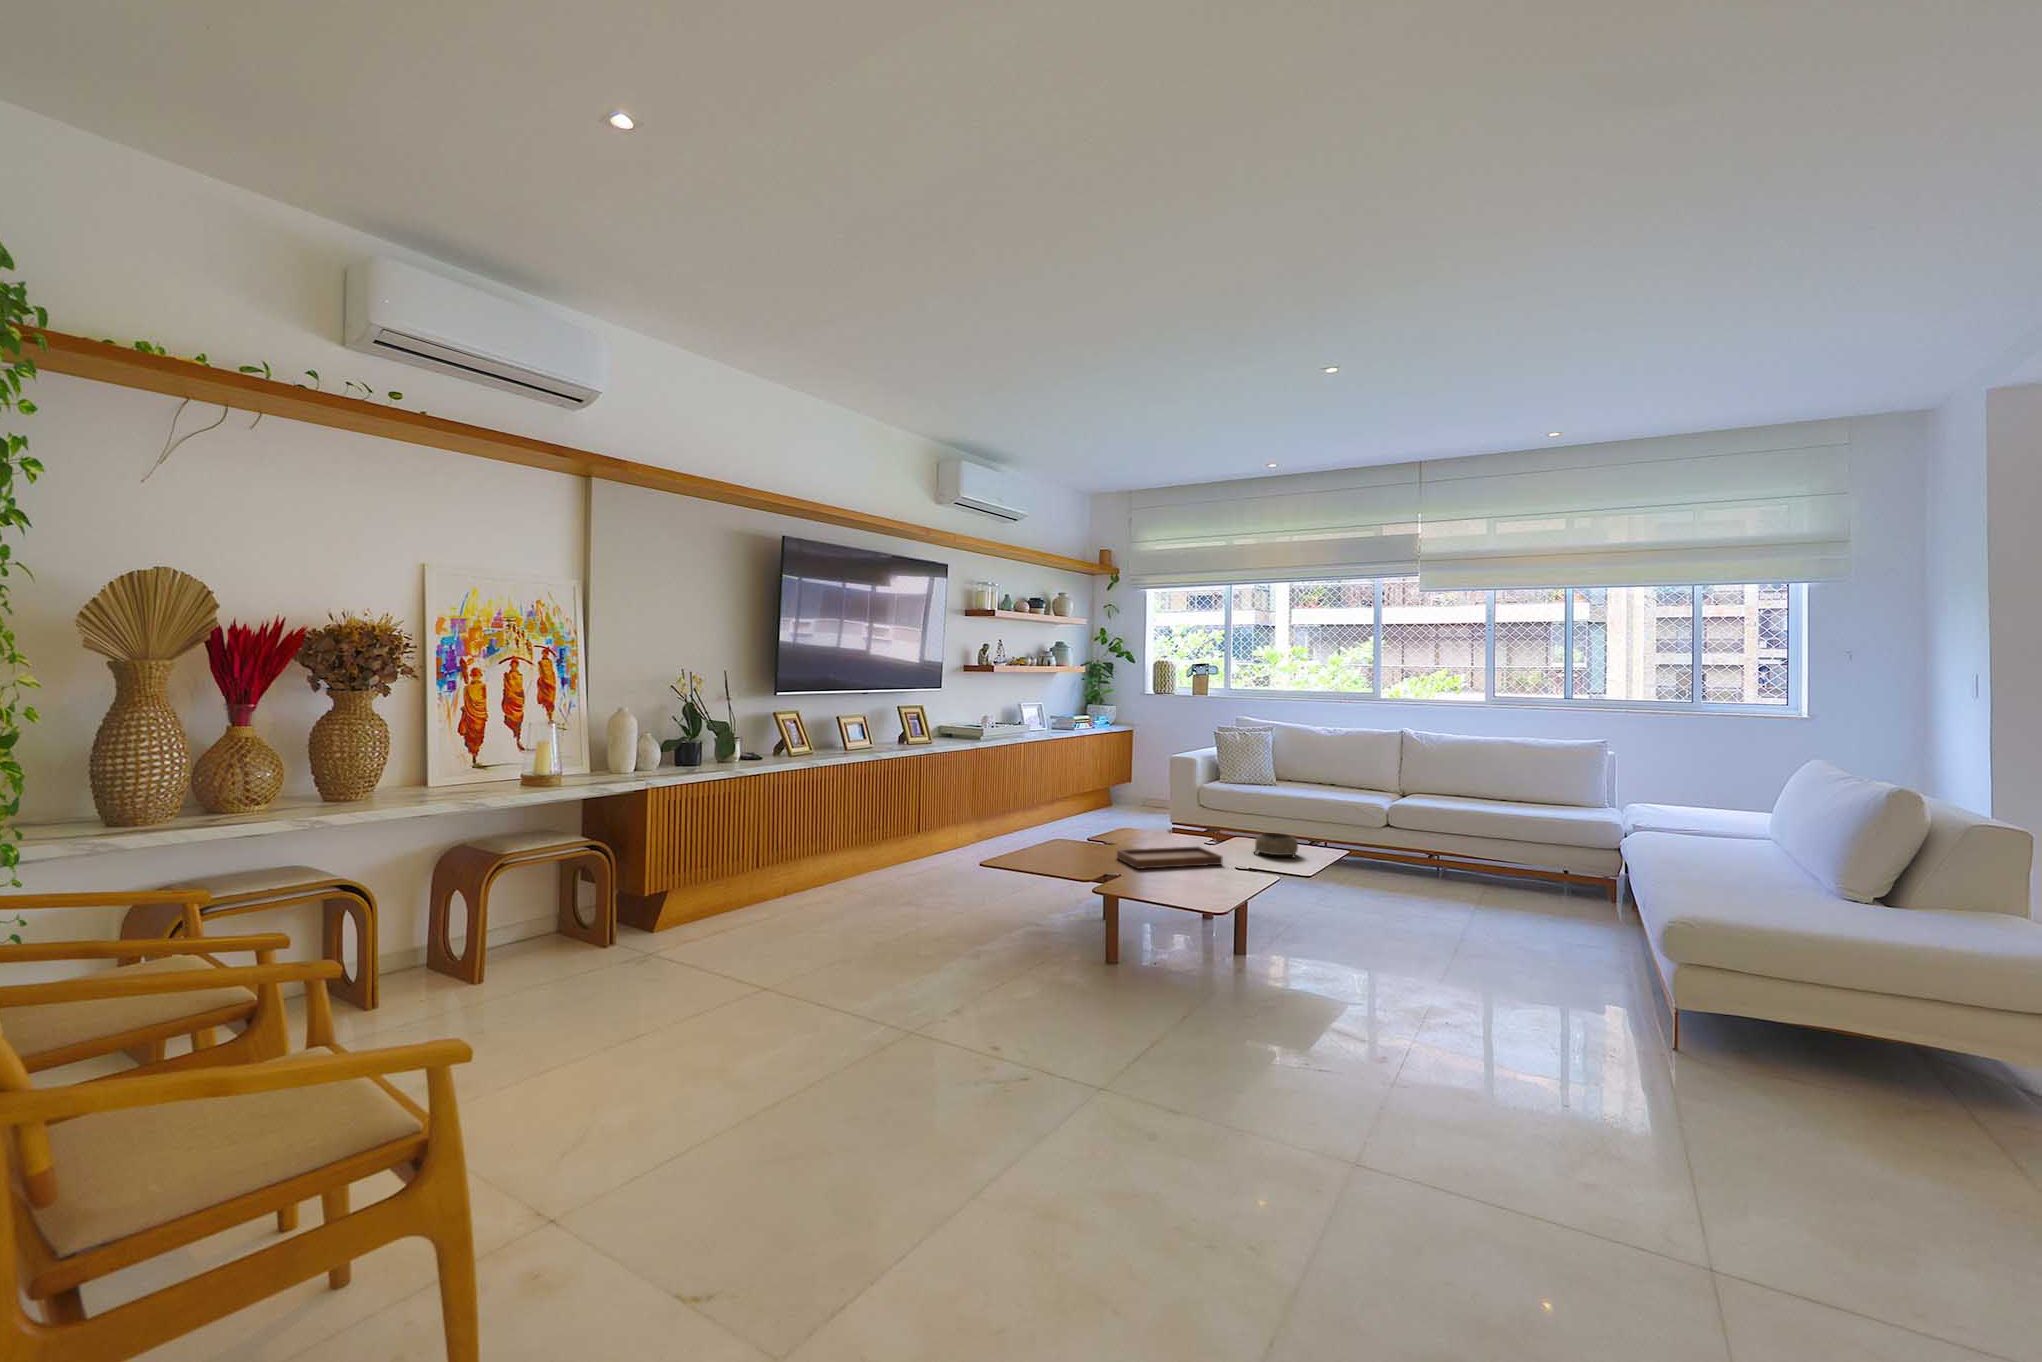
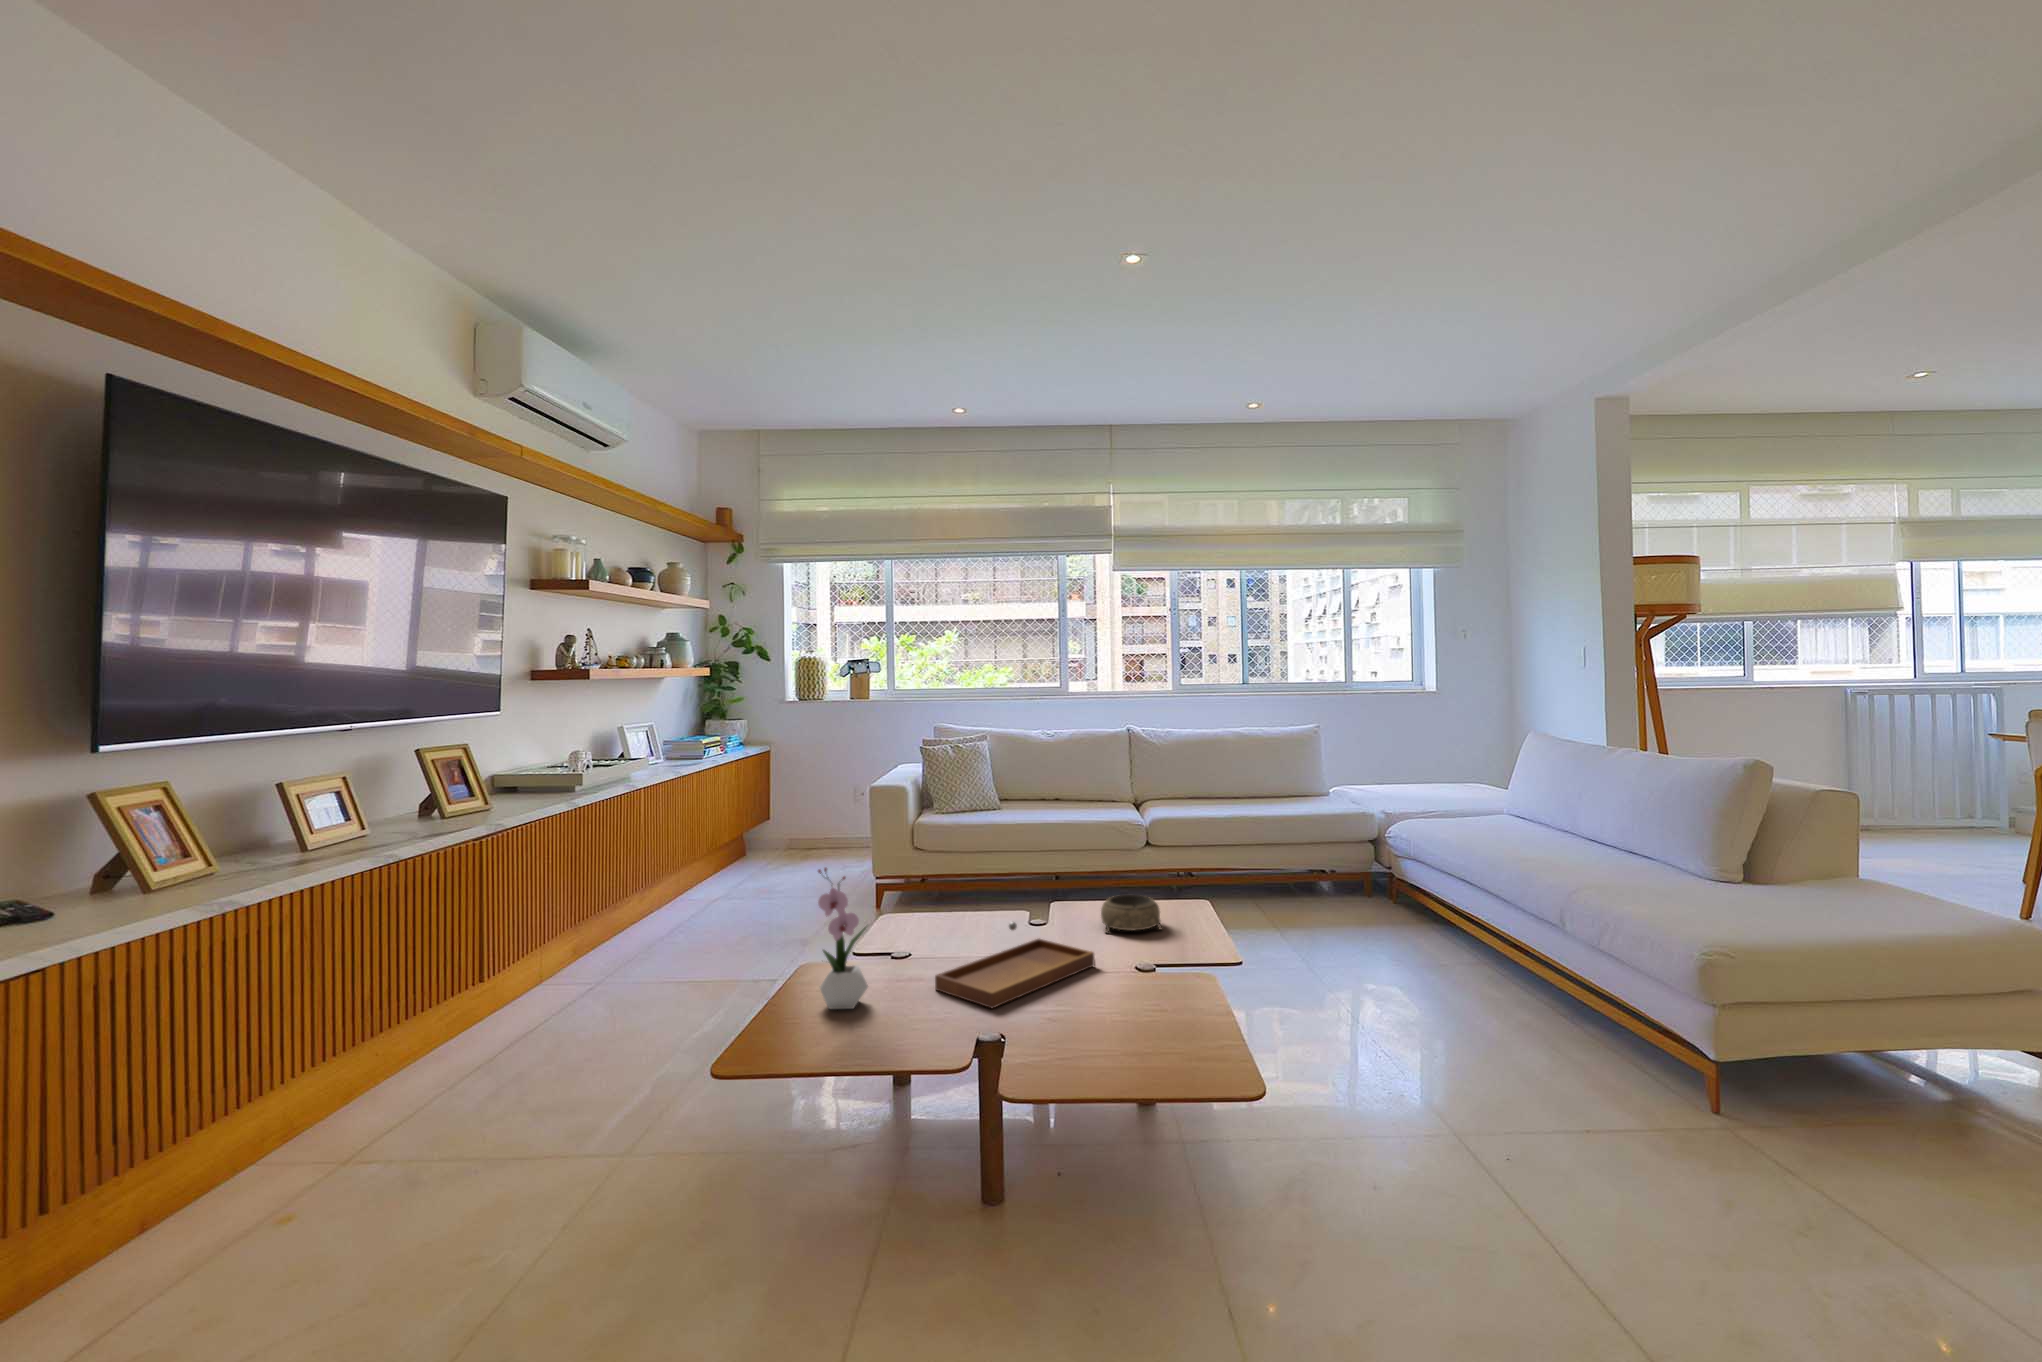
flower arrangement: none [1048,777,1080,857] -> present [818,868,868,1009]

